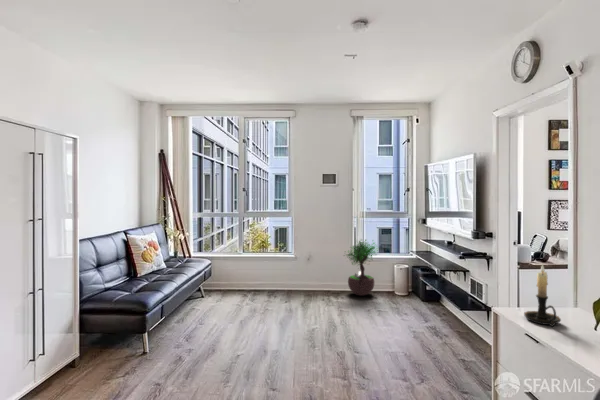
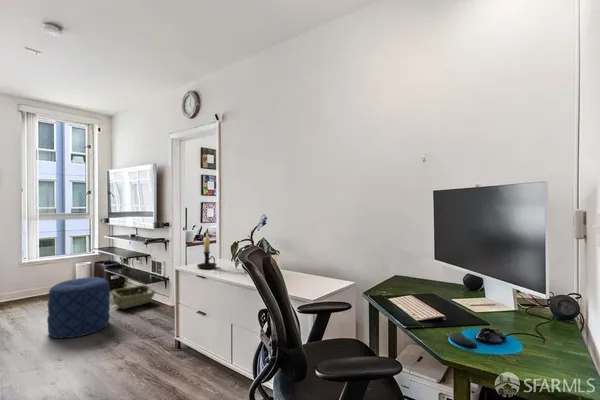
potted tree: present [347,240,375,296] -> none [11,238,59,301]
pouf: none [362,287,419,353] -> present [47,277,110,338]
woven basket: none [424,305,475,333] -> present [112,285,155,309]

